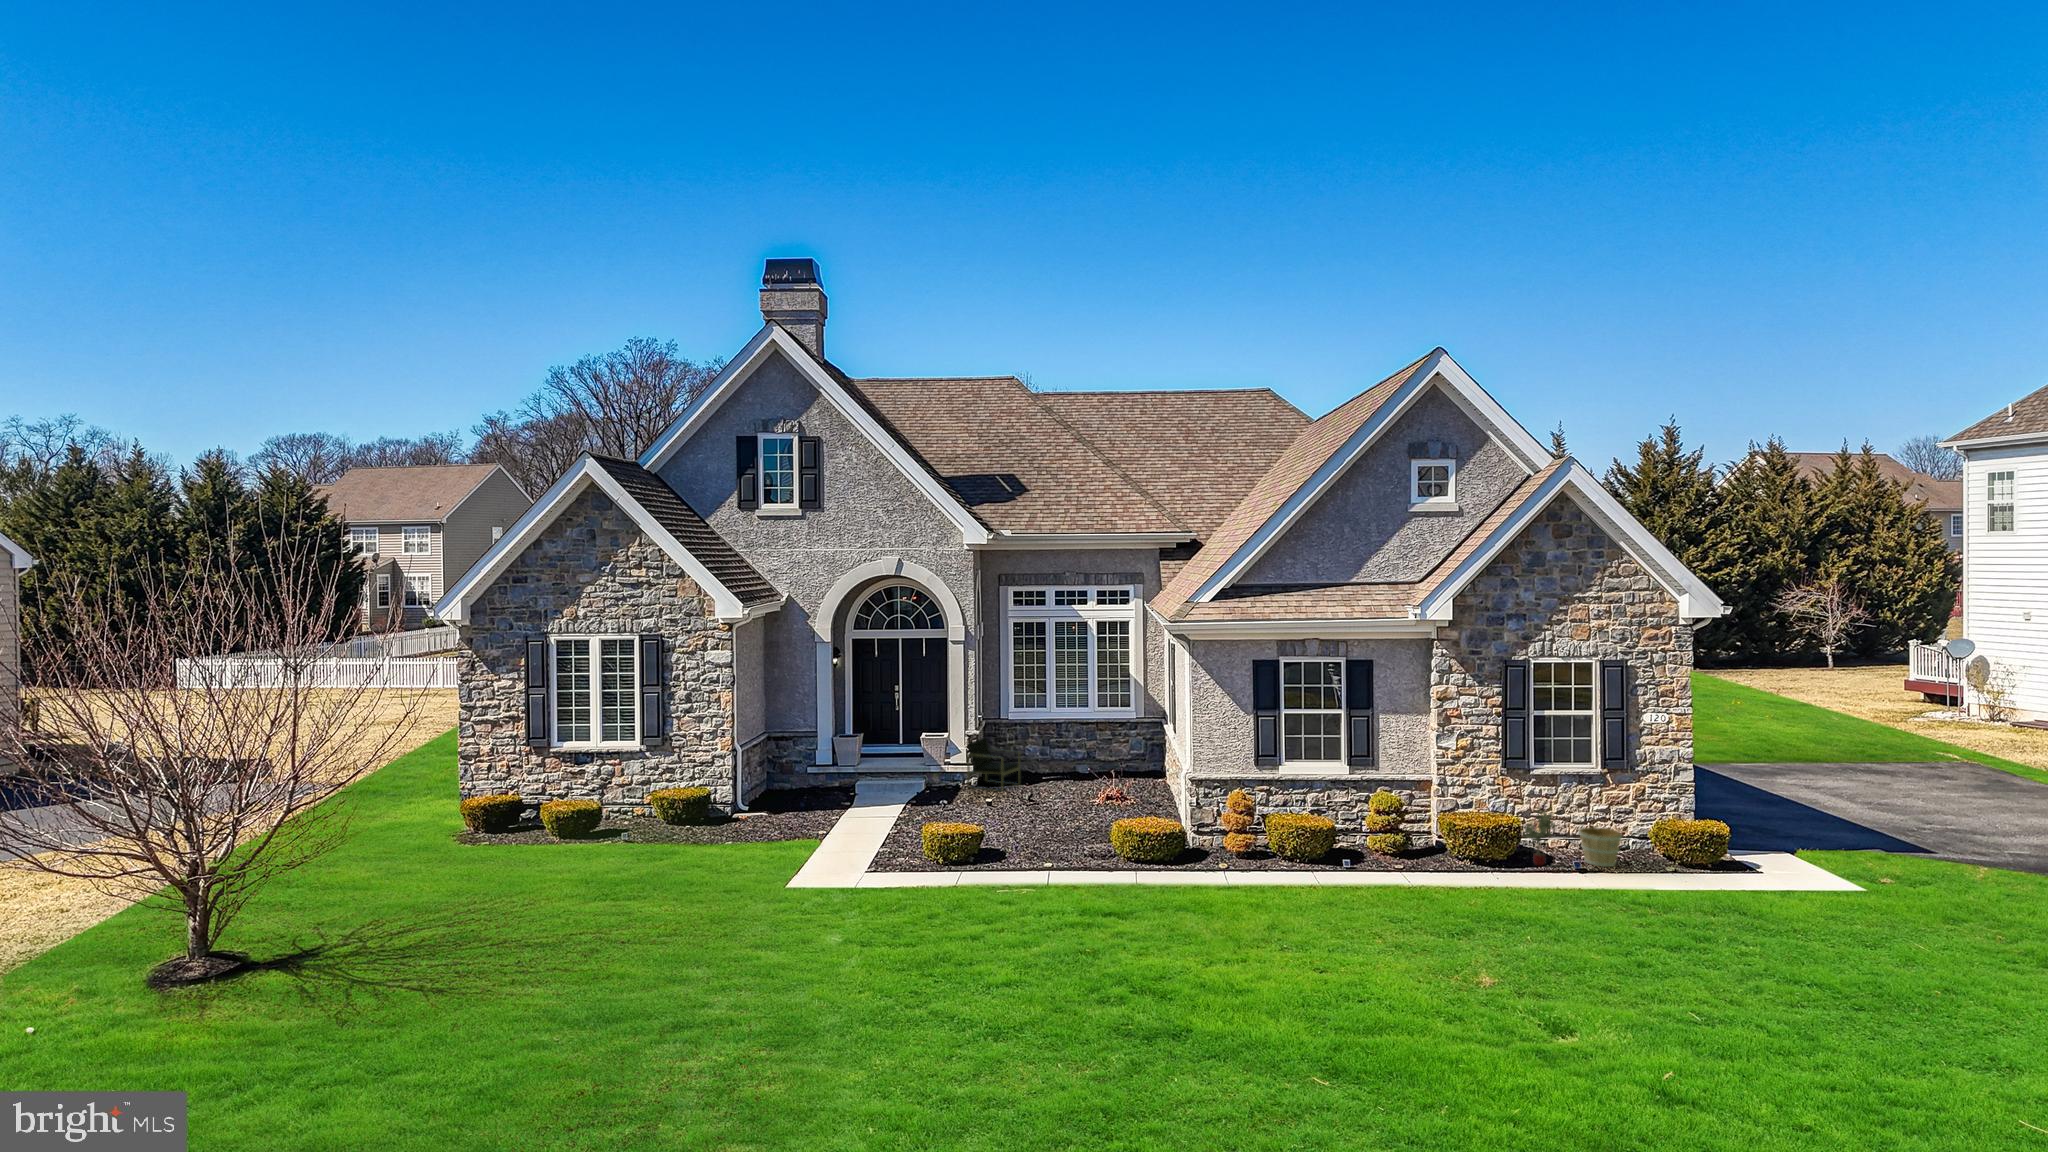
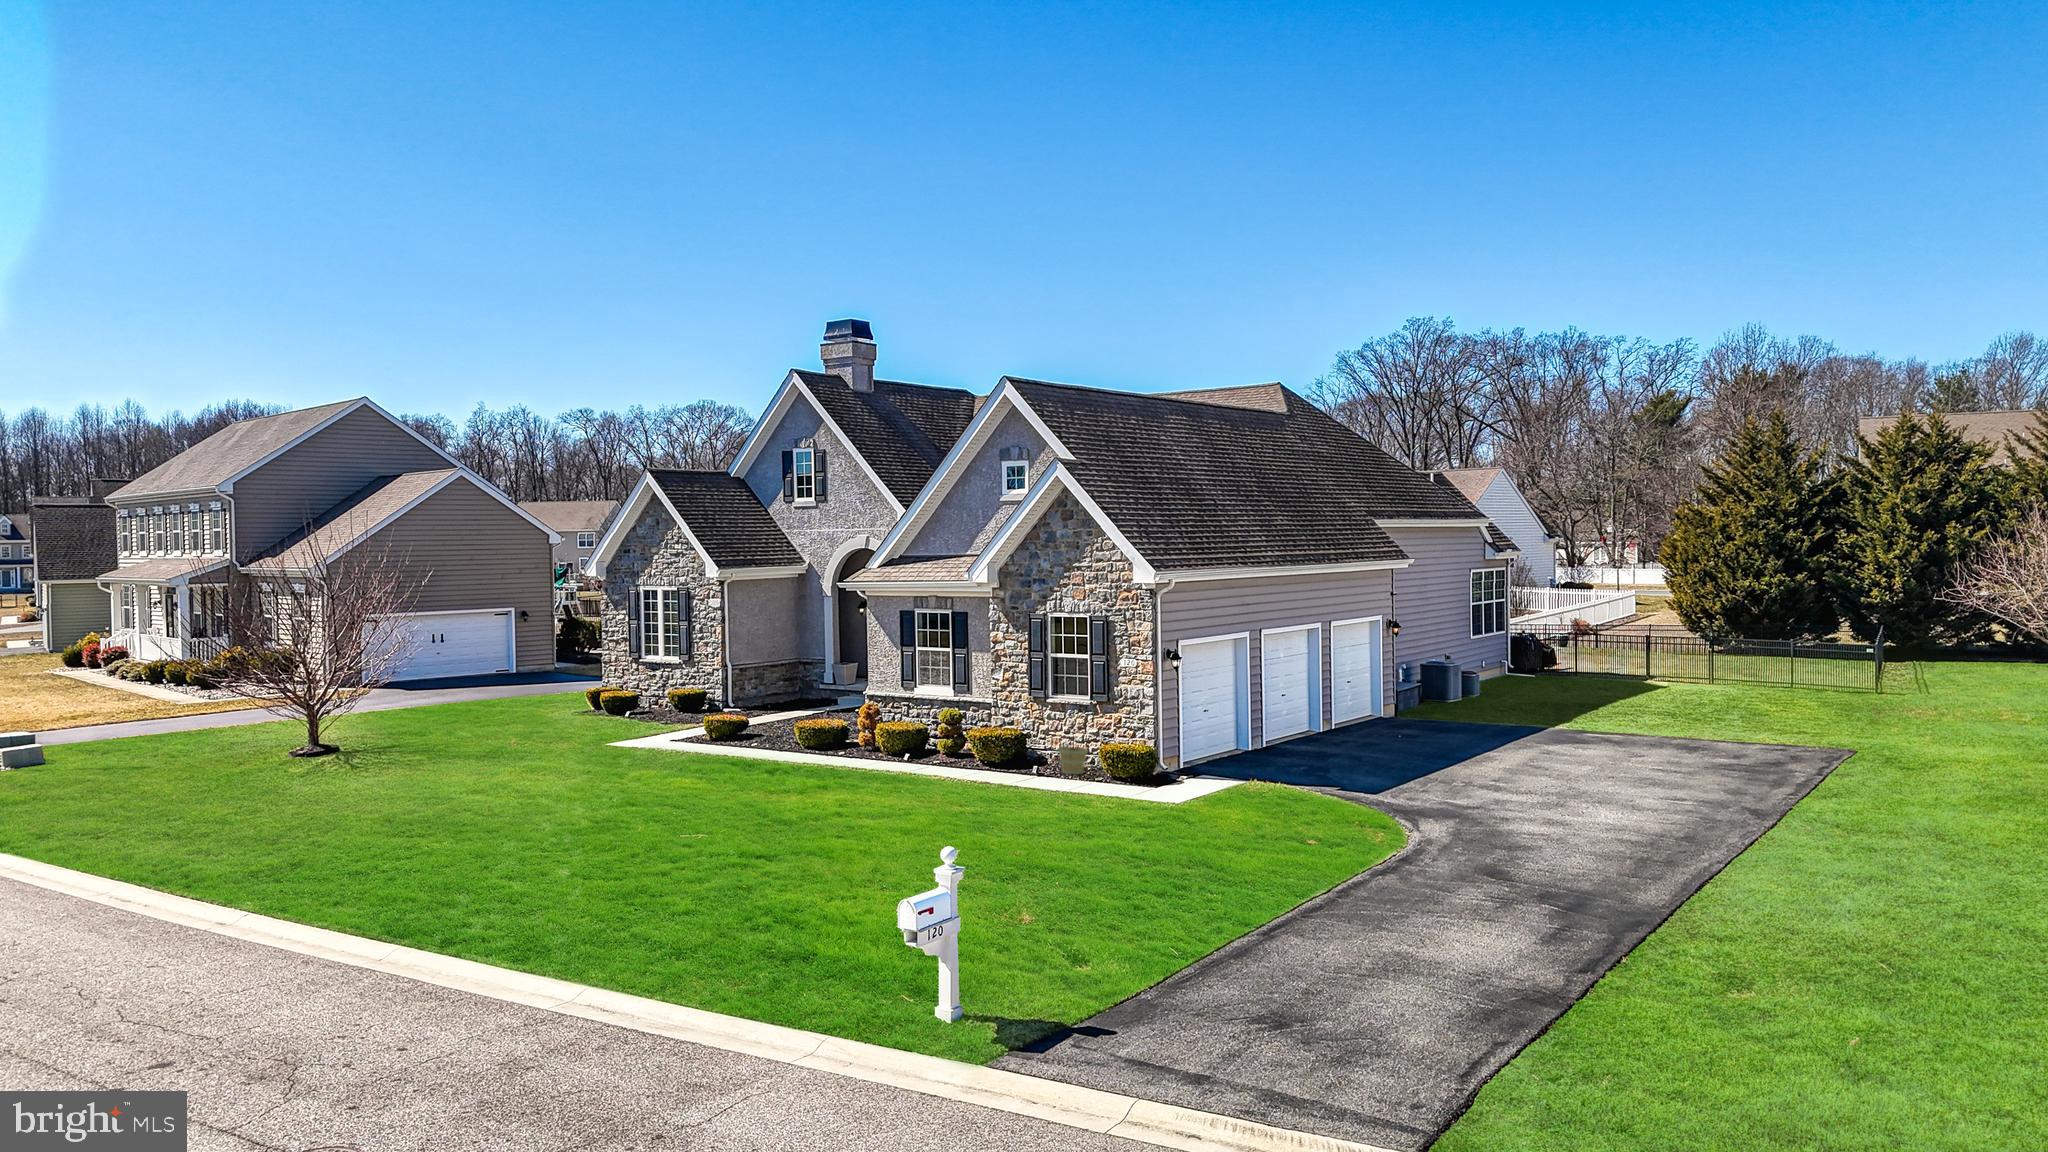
armchair: present [967,738,1020,792] -> none [888,684,927,722]
potted tree: present [1522,808,1555,866] -> none [1012,725,1048,769]

